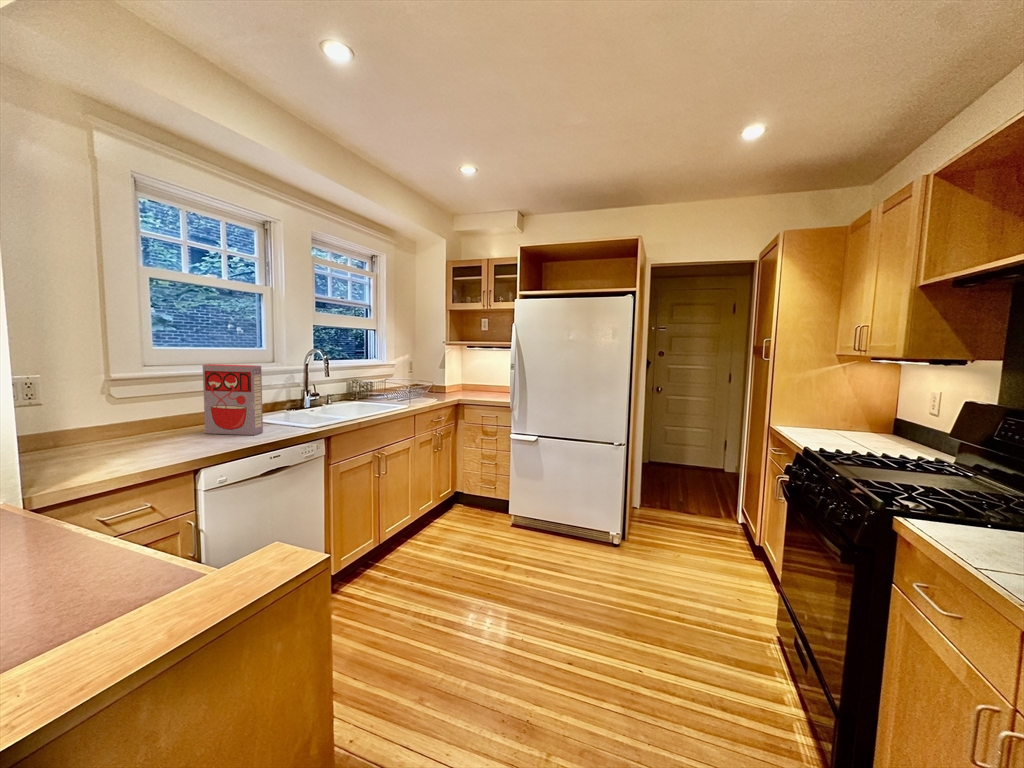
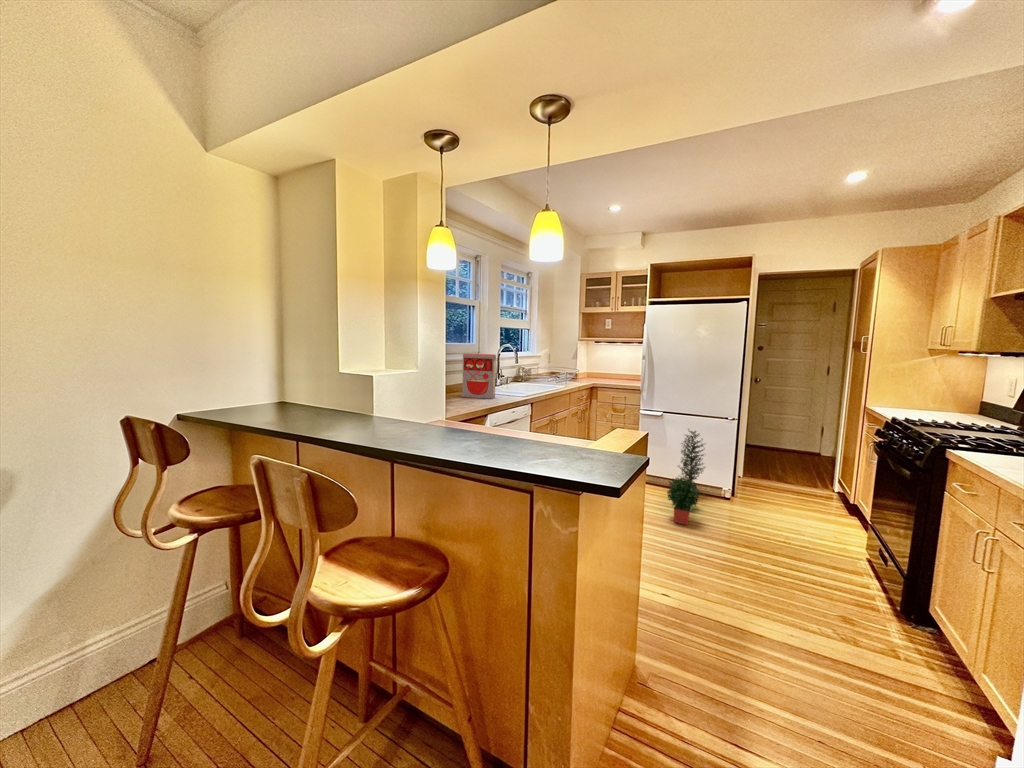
potted plant: none [528,458,590,601] -> present [667,431,705,525]

